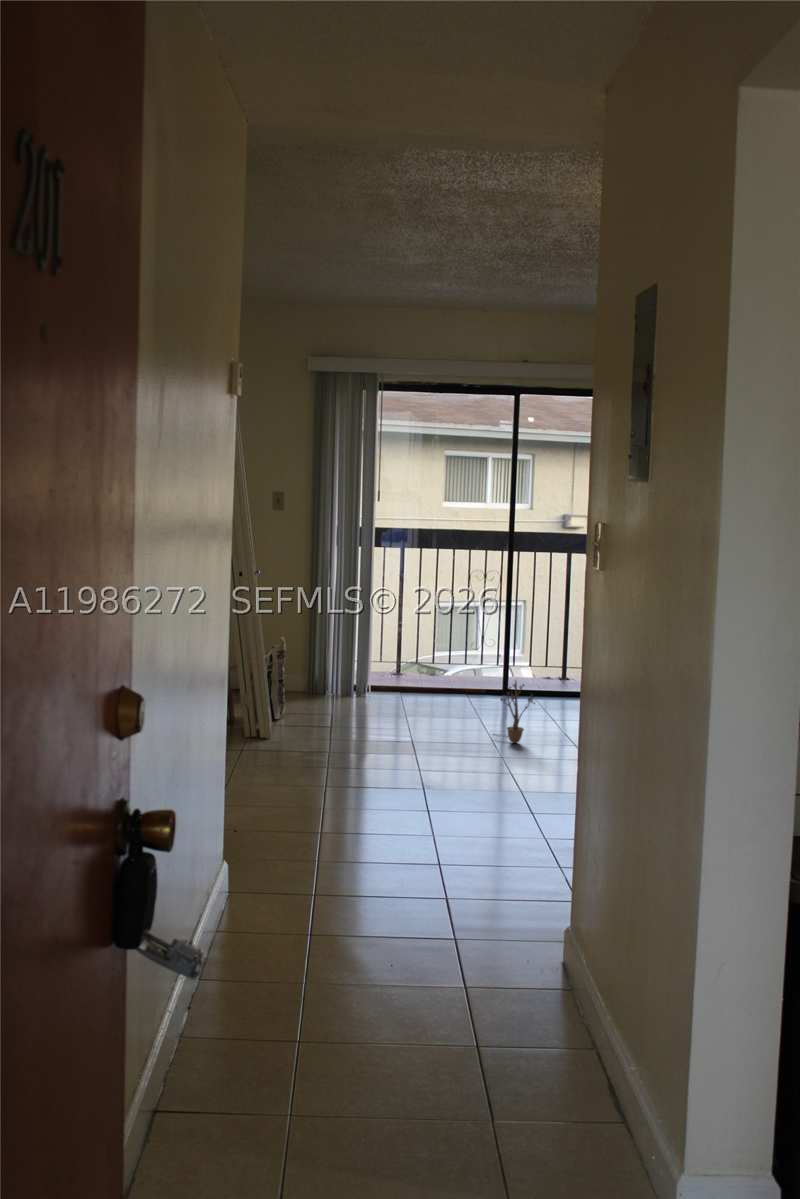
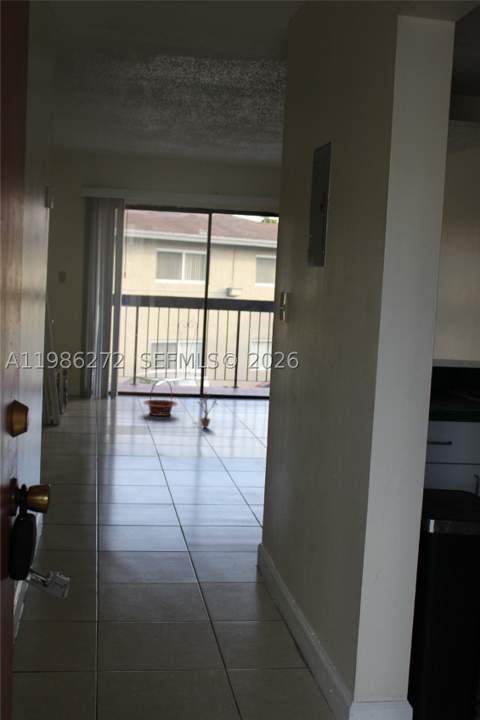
basket: none [410,664,469,724] -> present [144,380,178,416]

